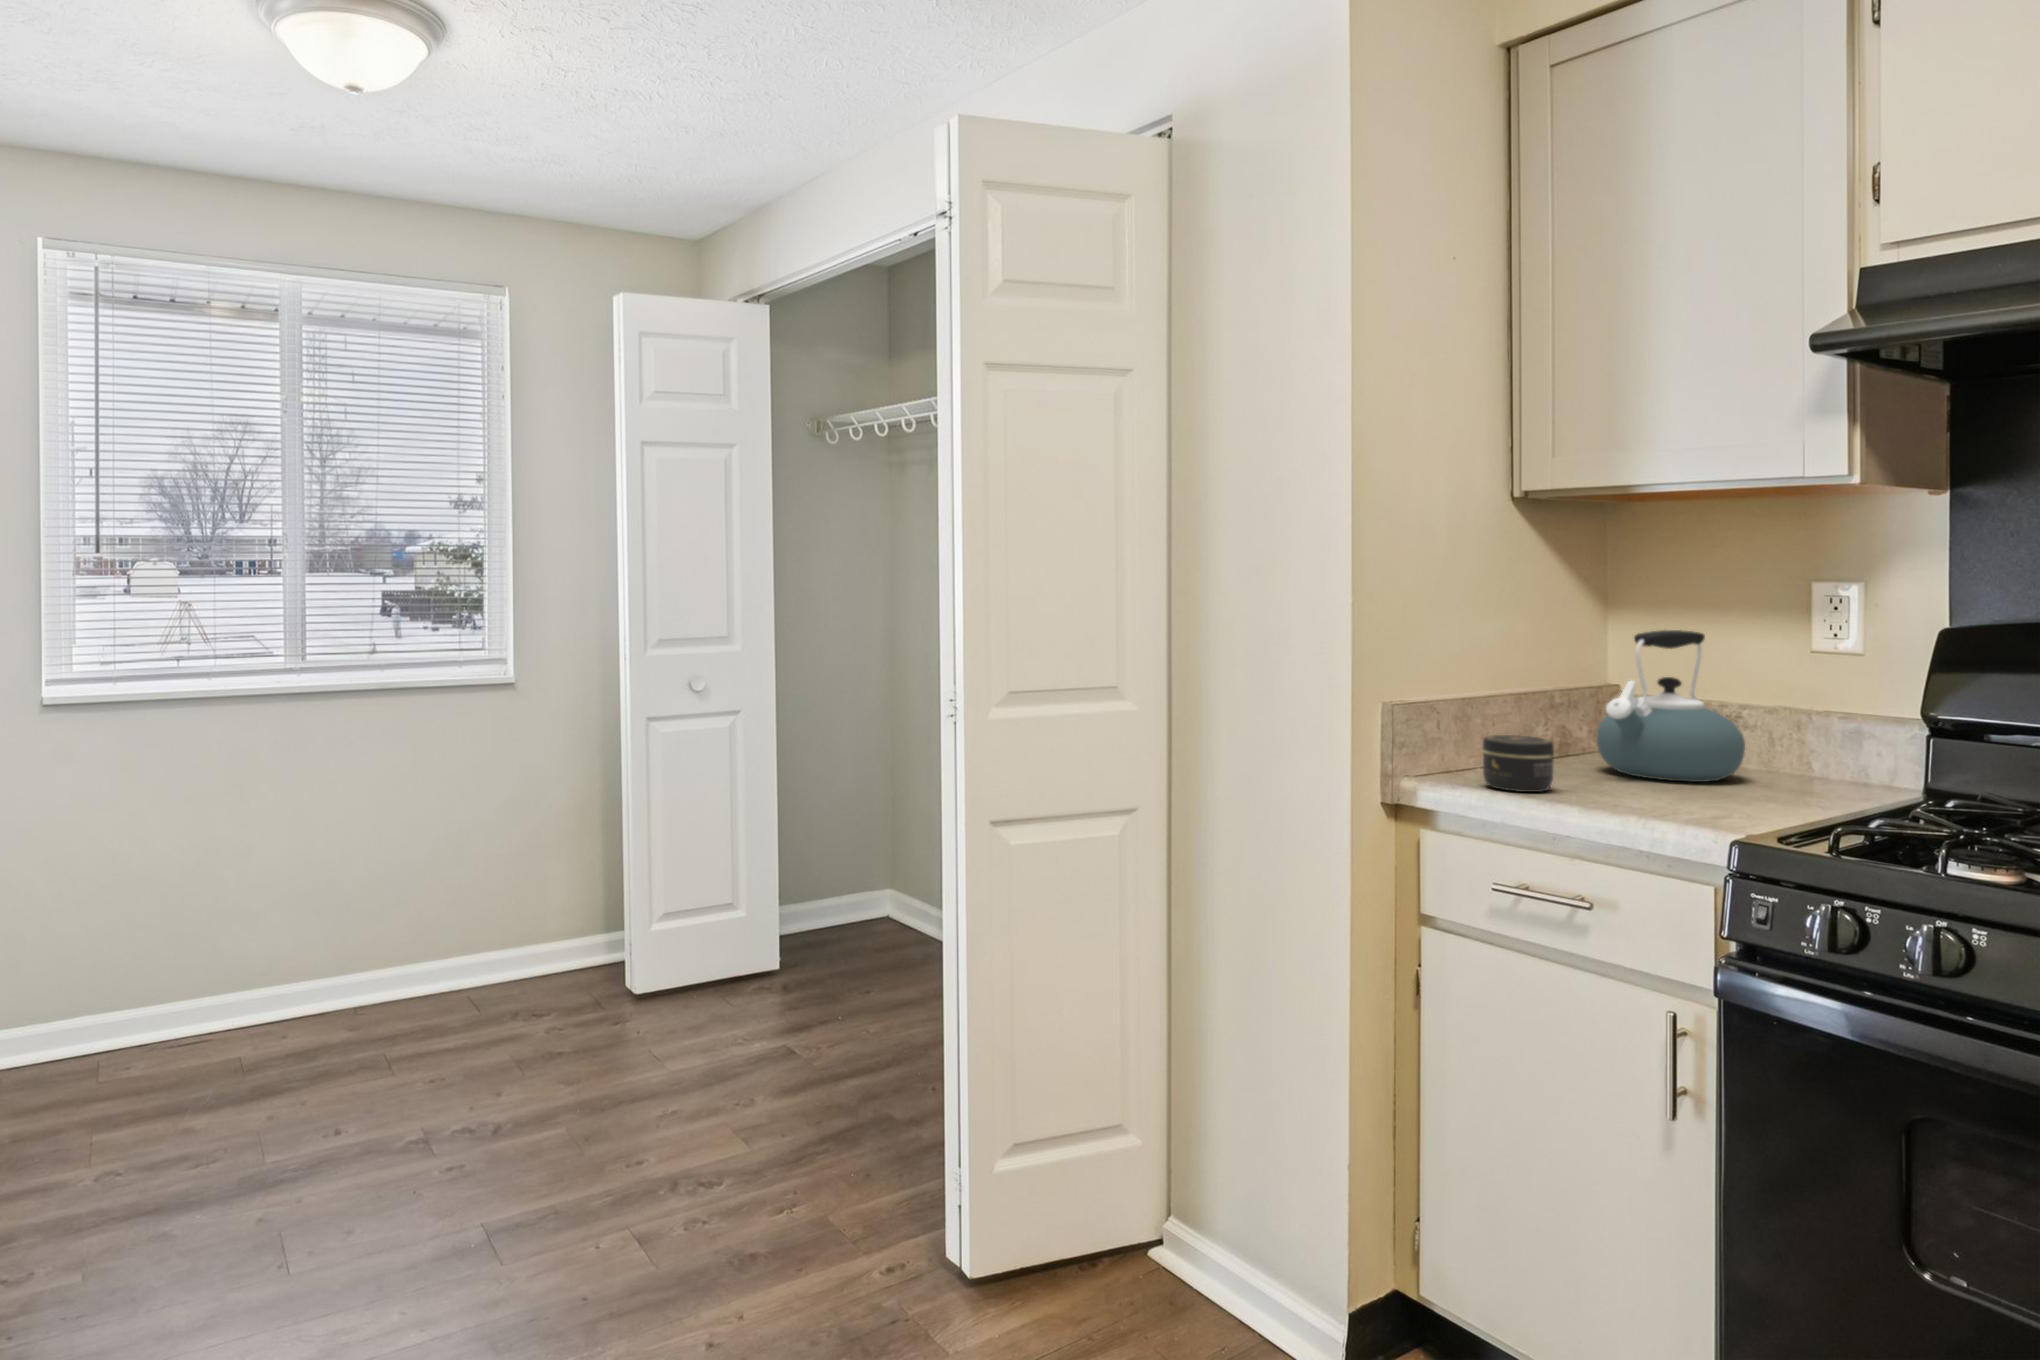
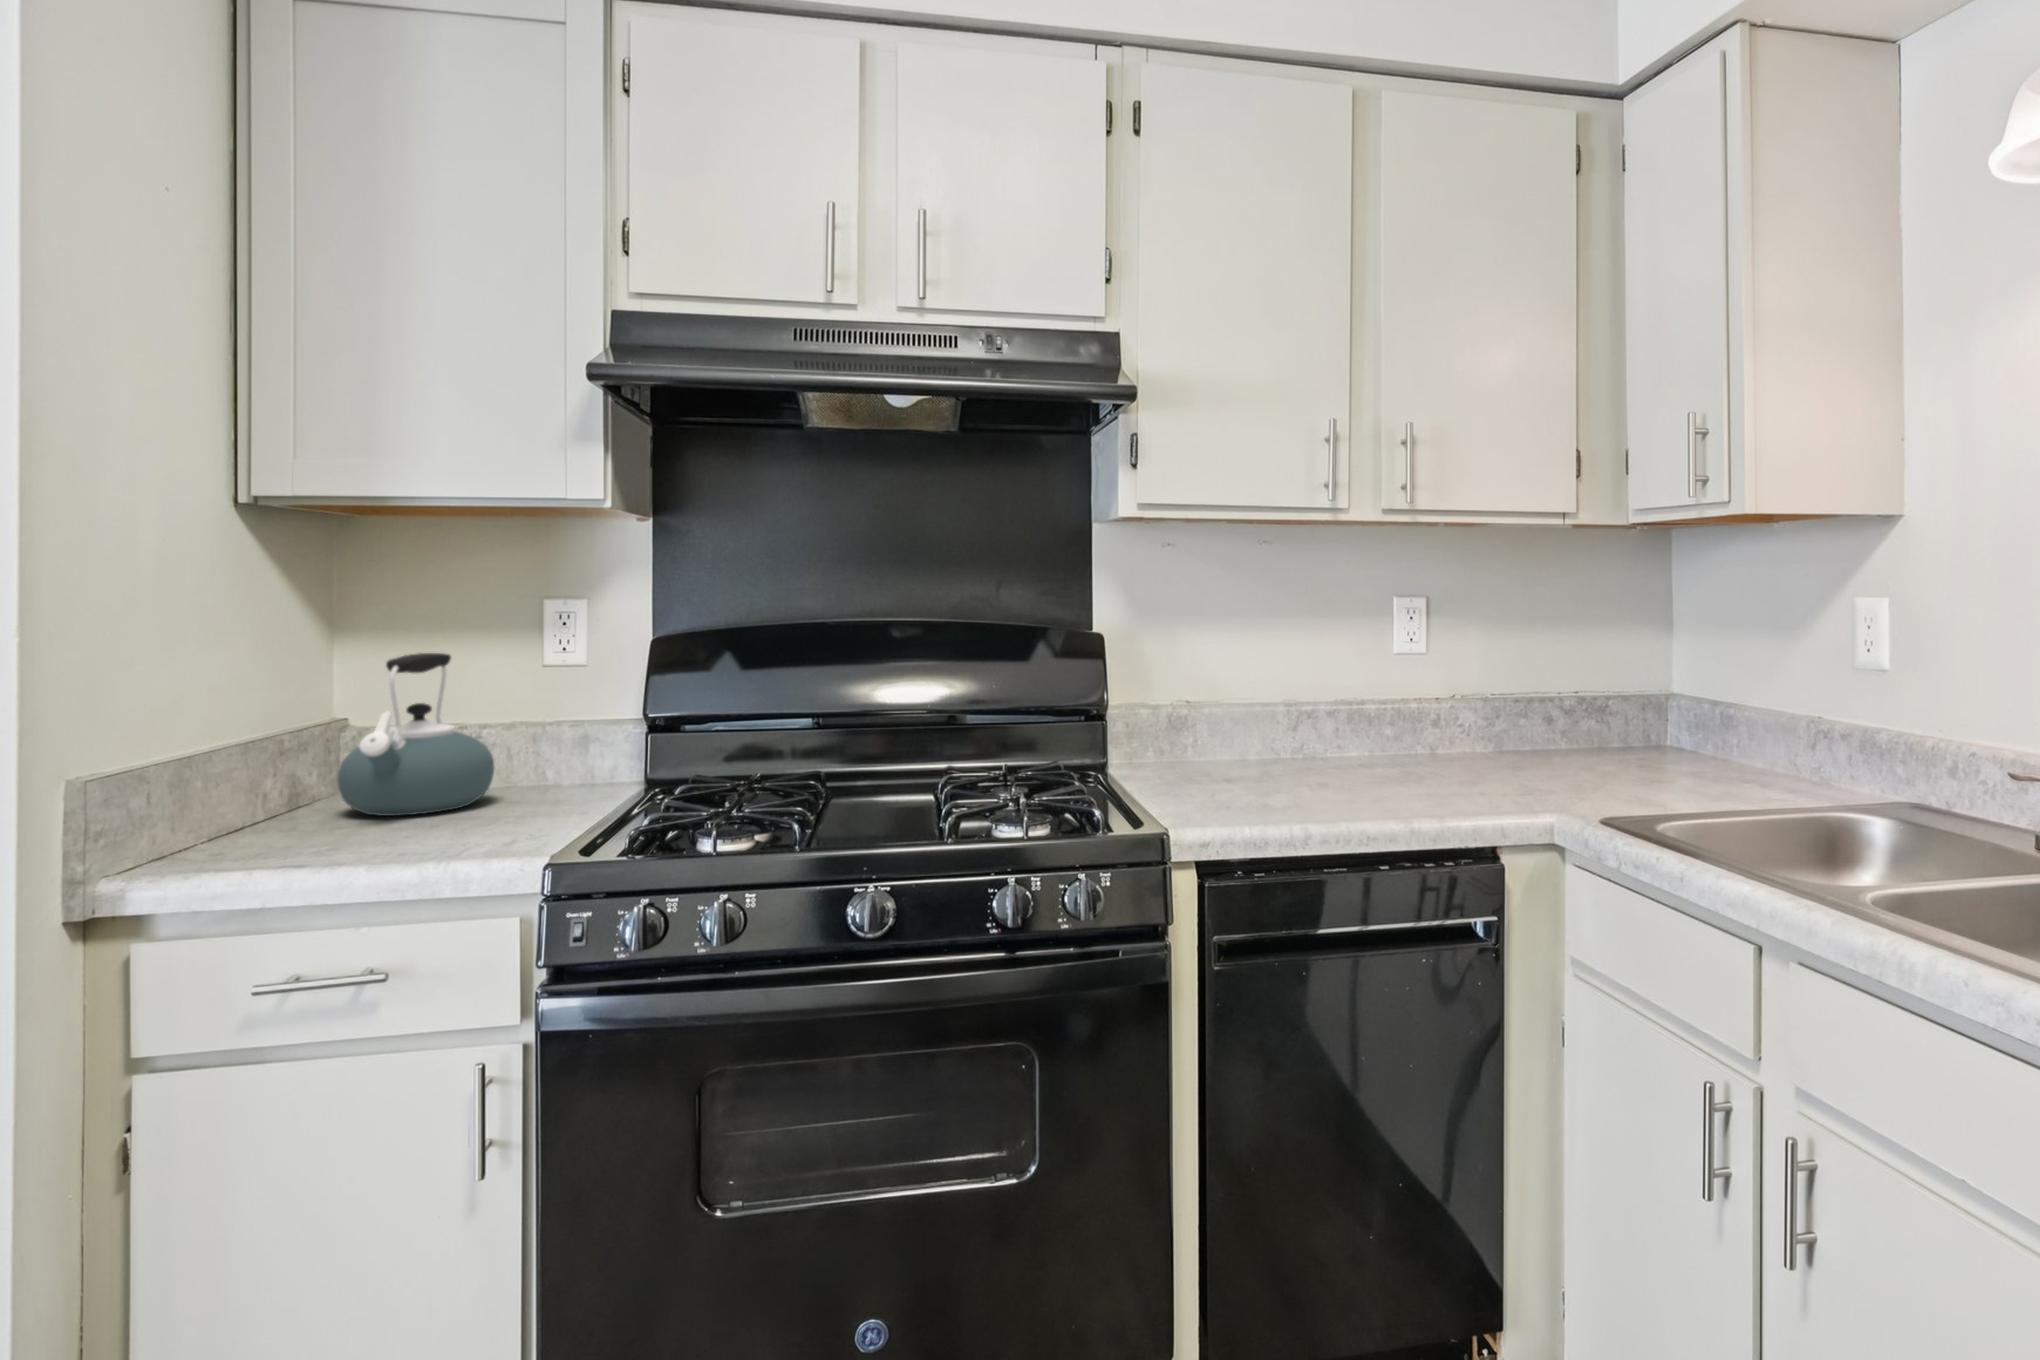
jar: present [1482,735,1554,792] -> none [219,793,316,866]

